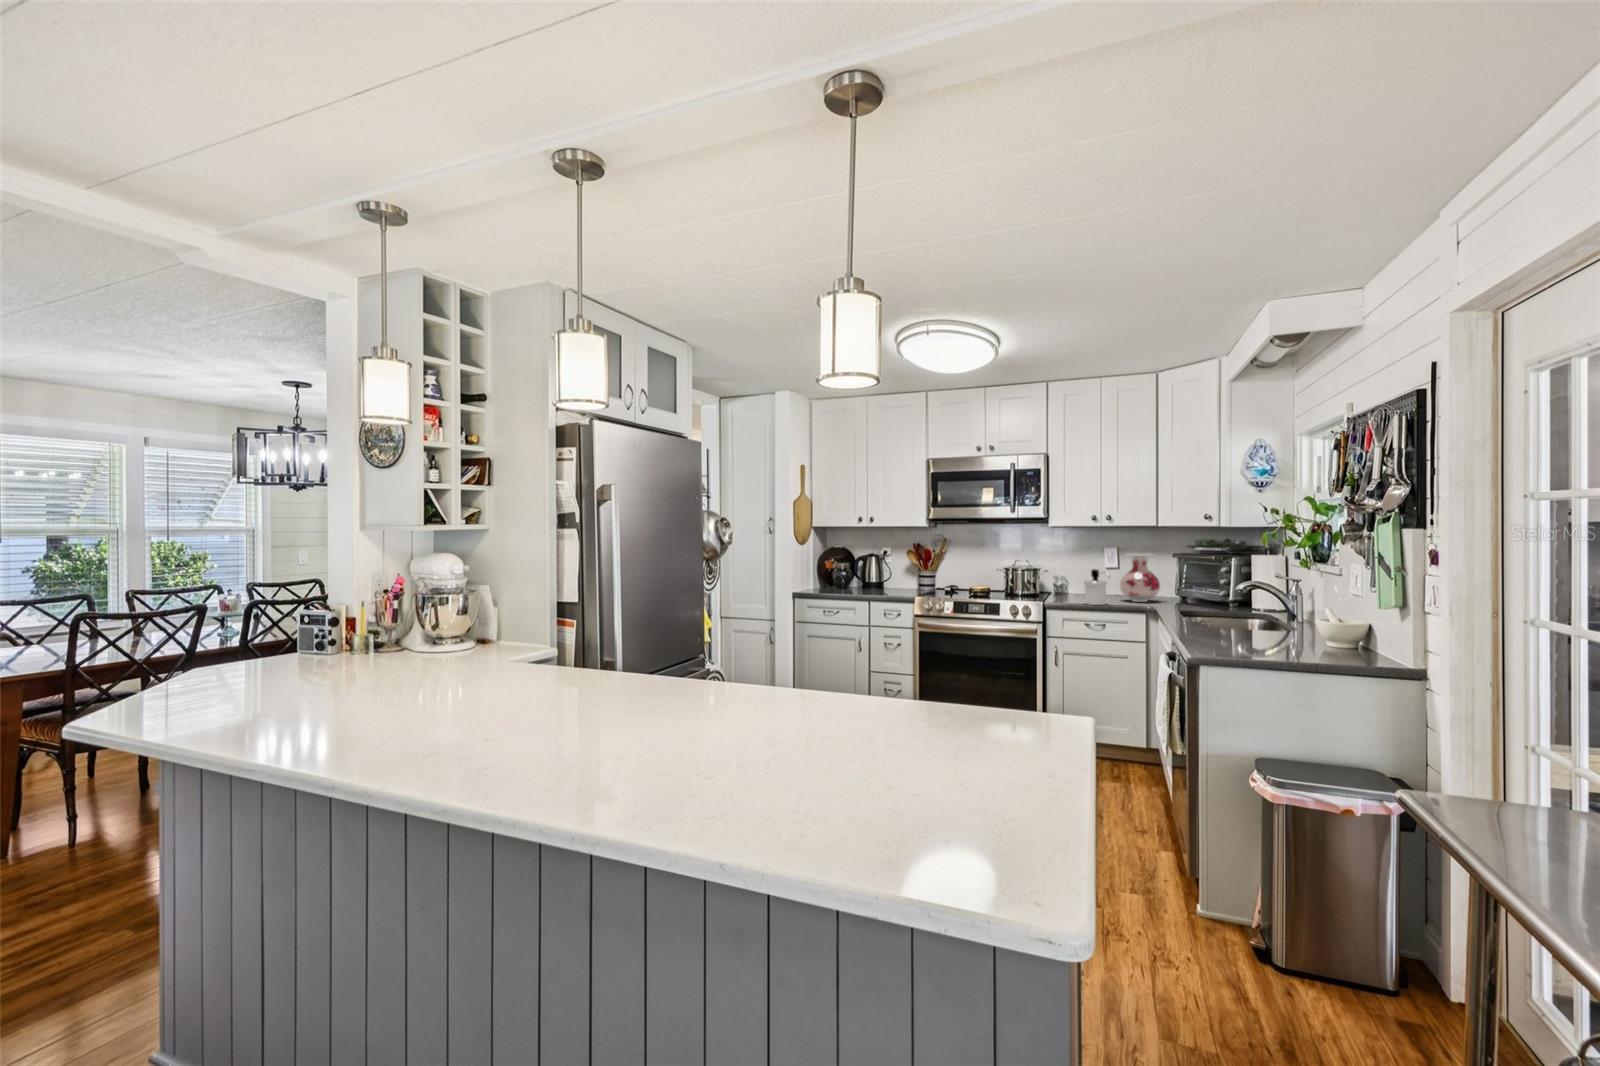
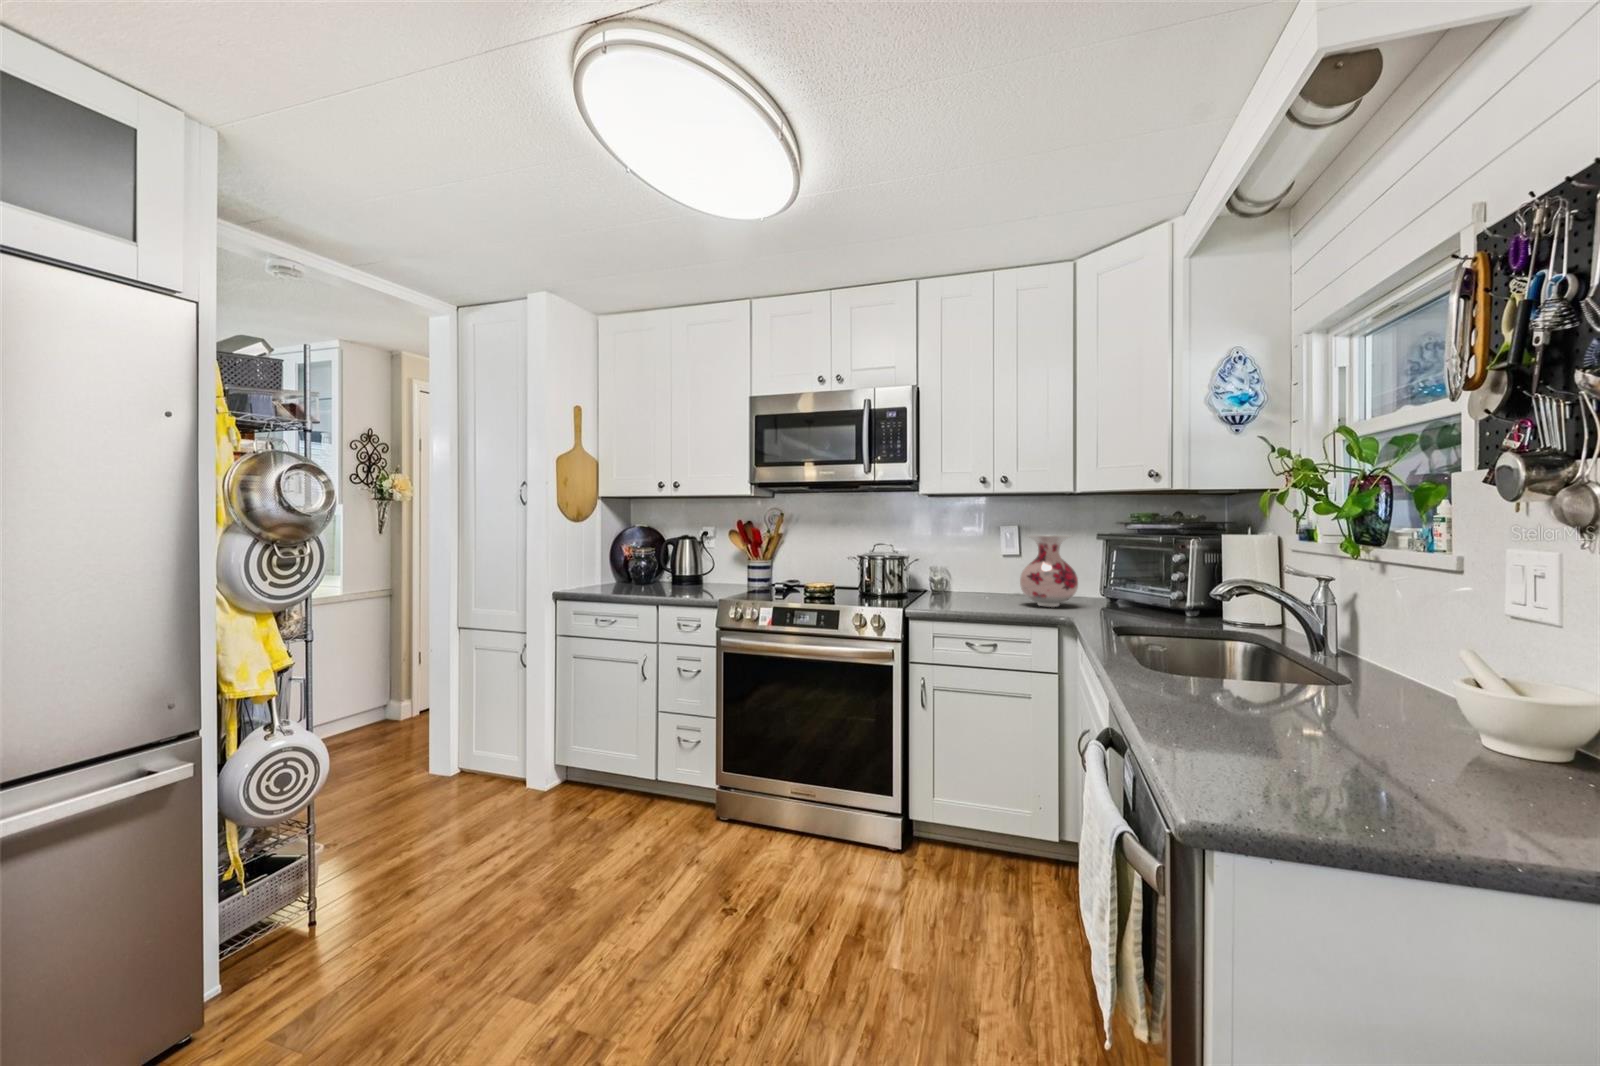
soap dispenser: present [1084,569,1110,605] -> none [965,557,1003,612]

